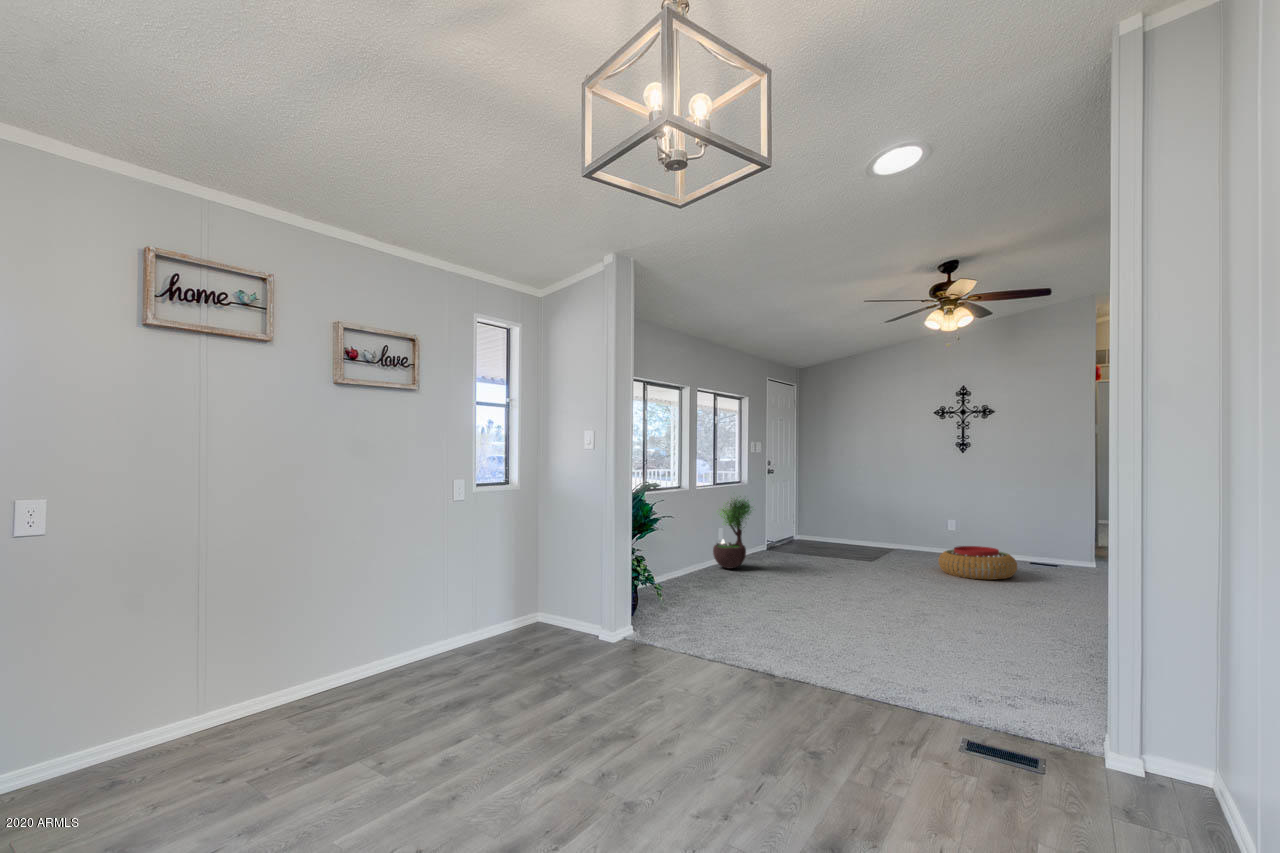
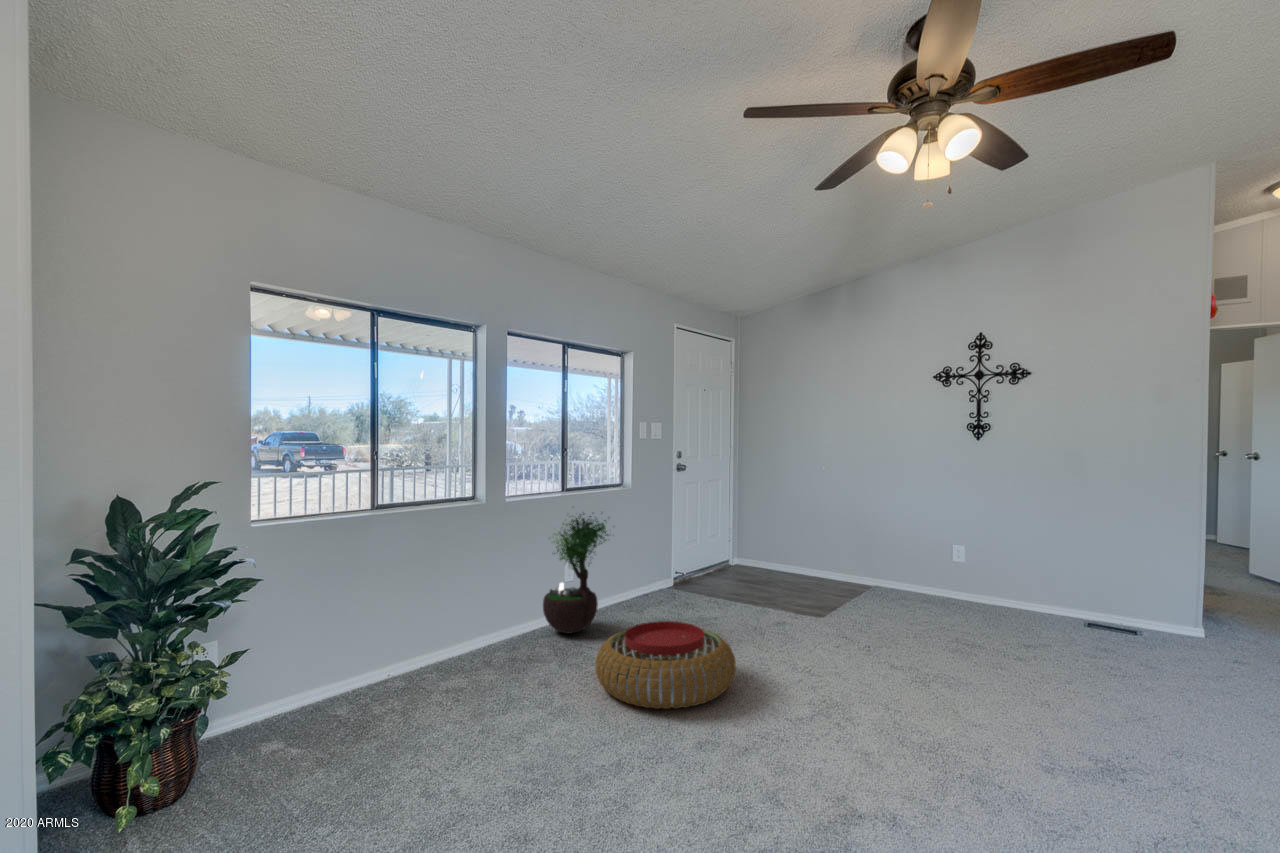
pouf: present [939,546,1017,580] -> present [595,621,736,709]

